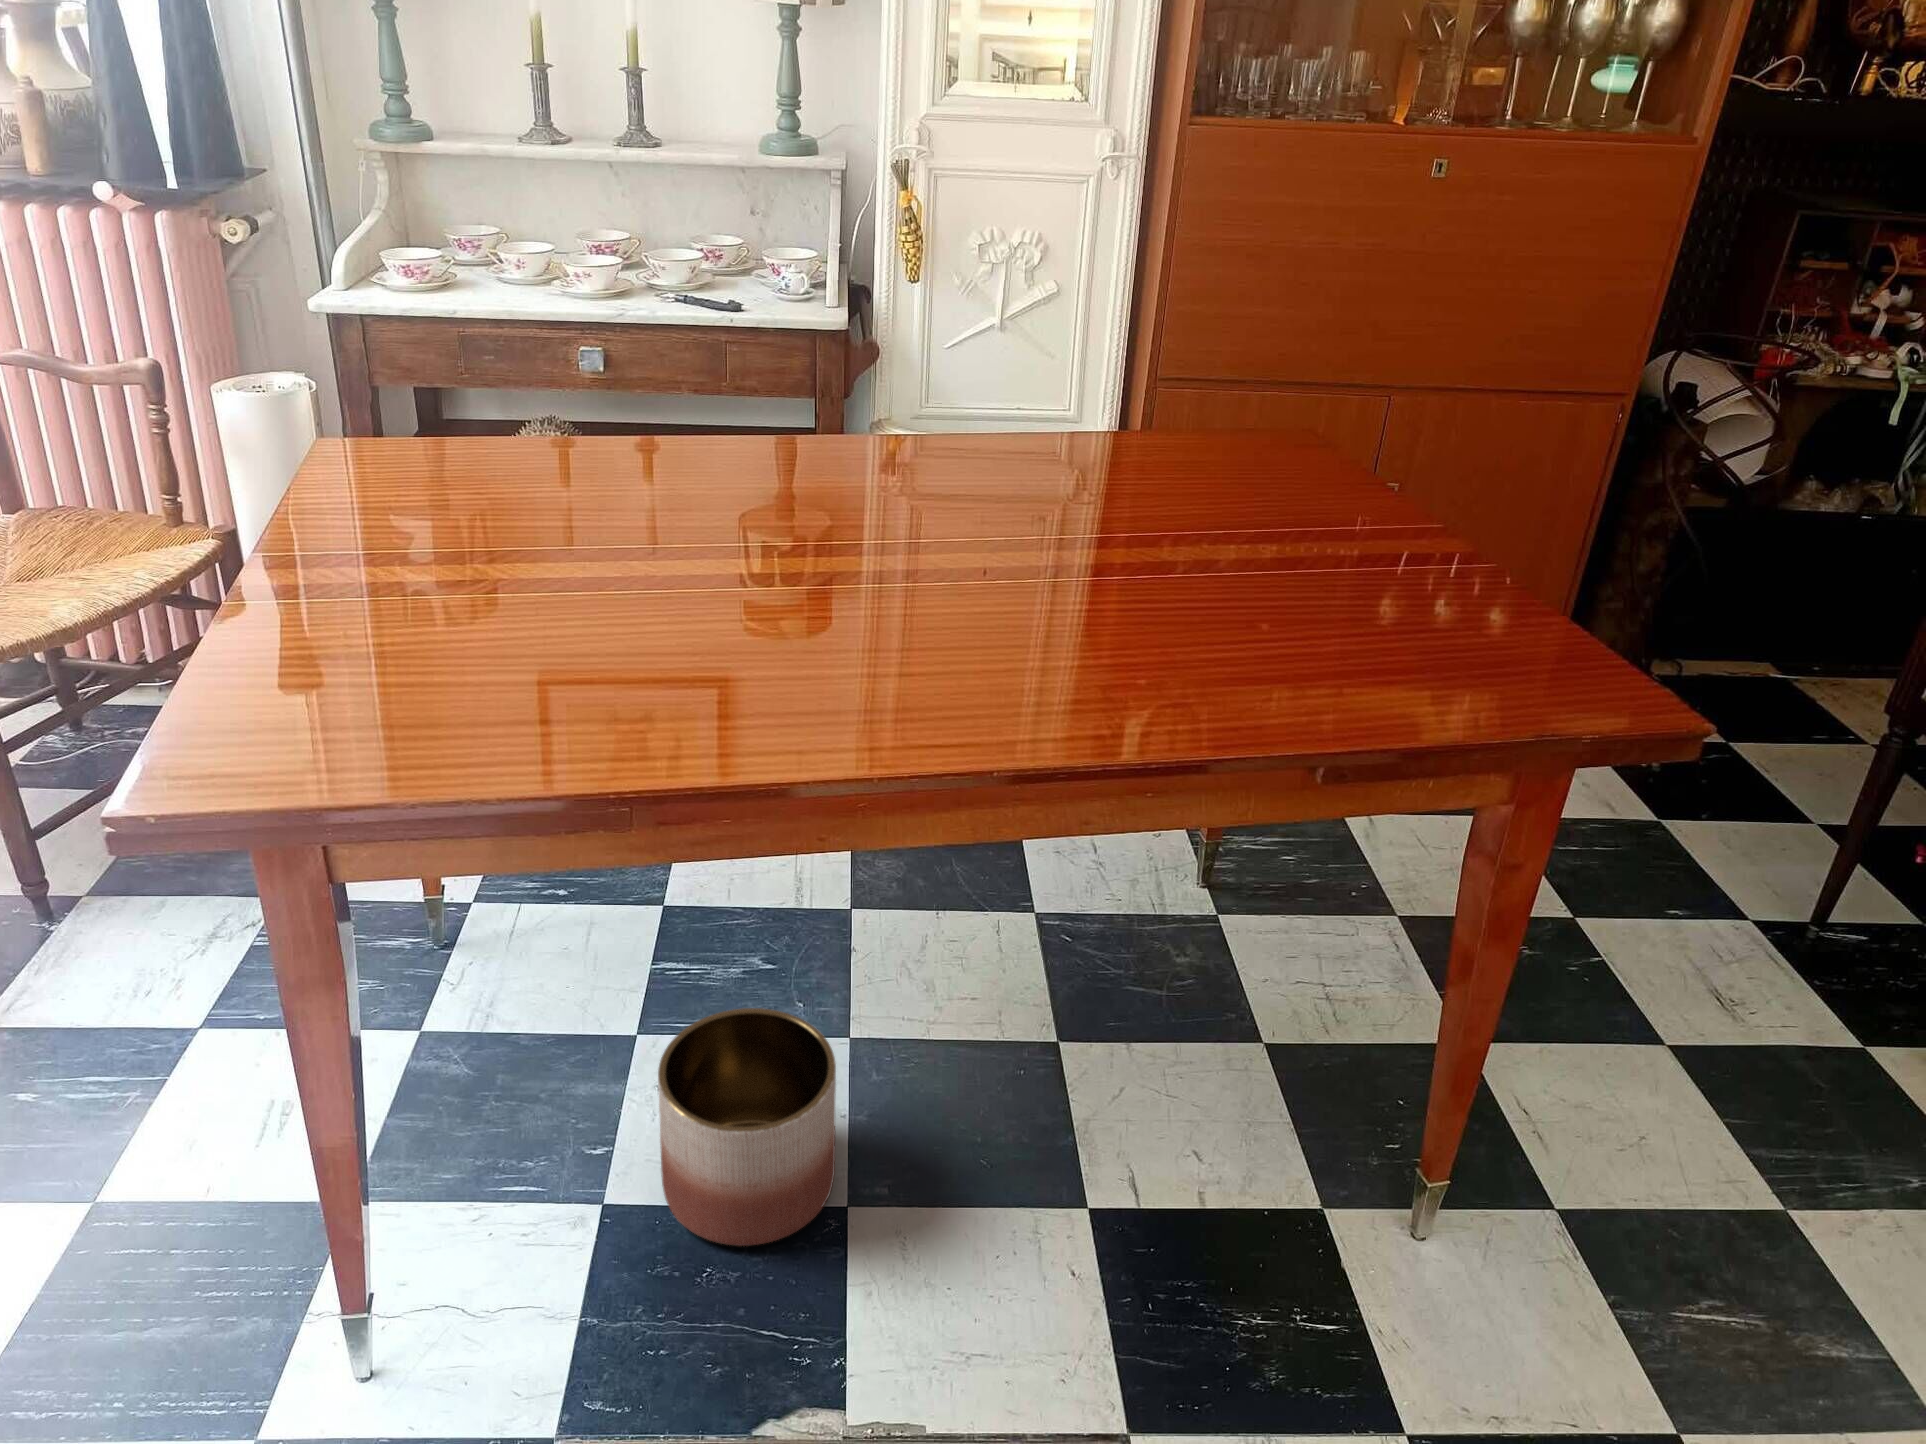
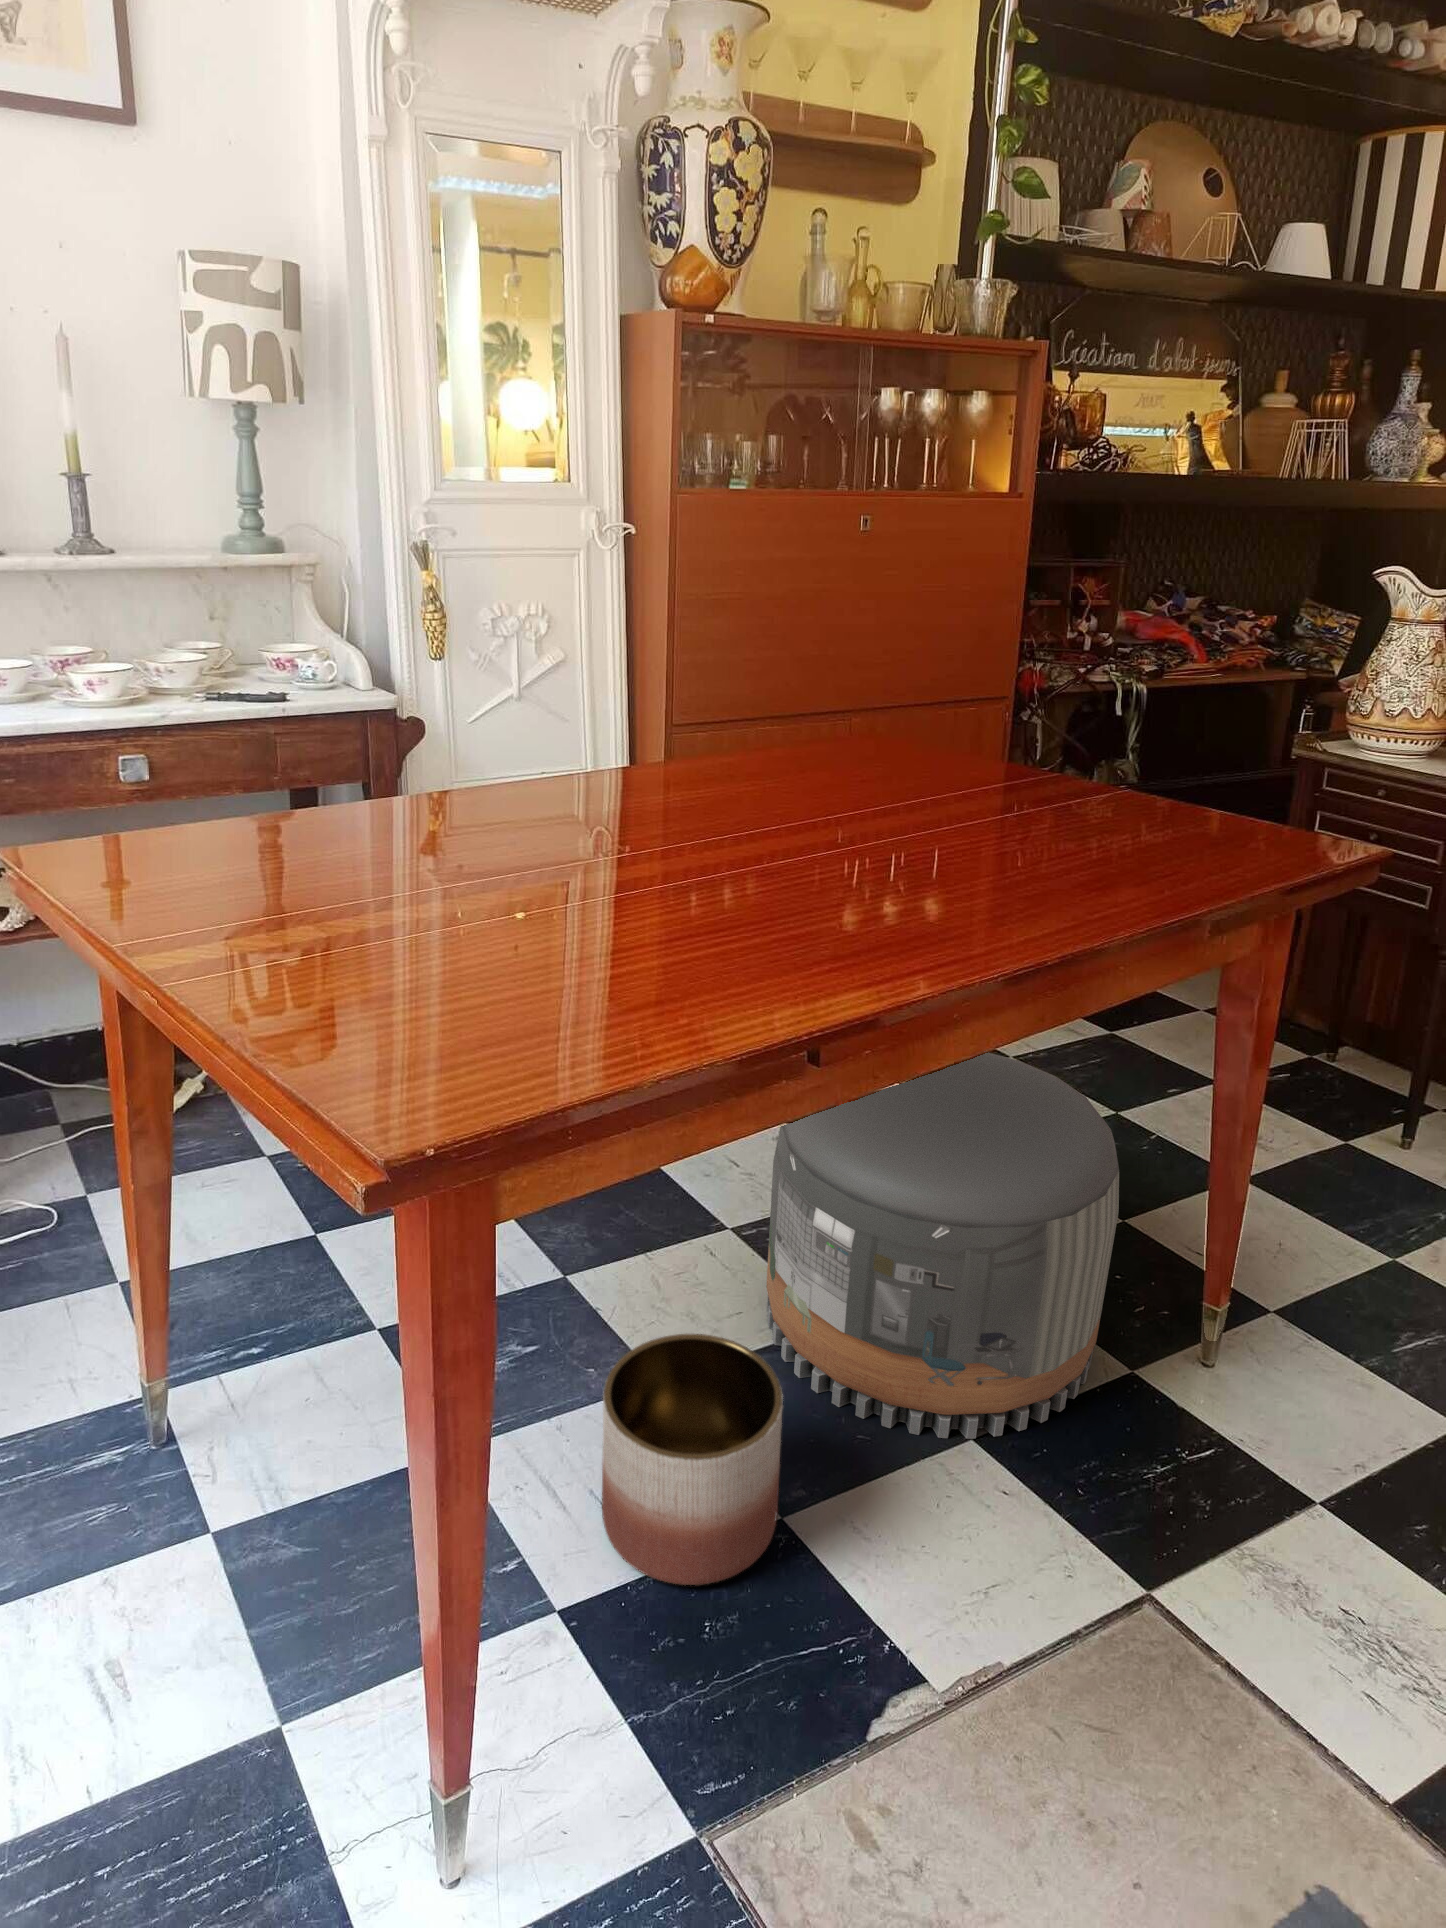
pouf: none [945,784,1338,1229] -> present [766,1052,1119,1439]

